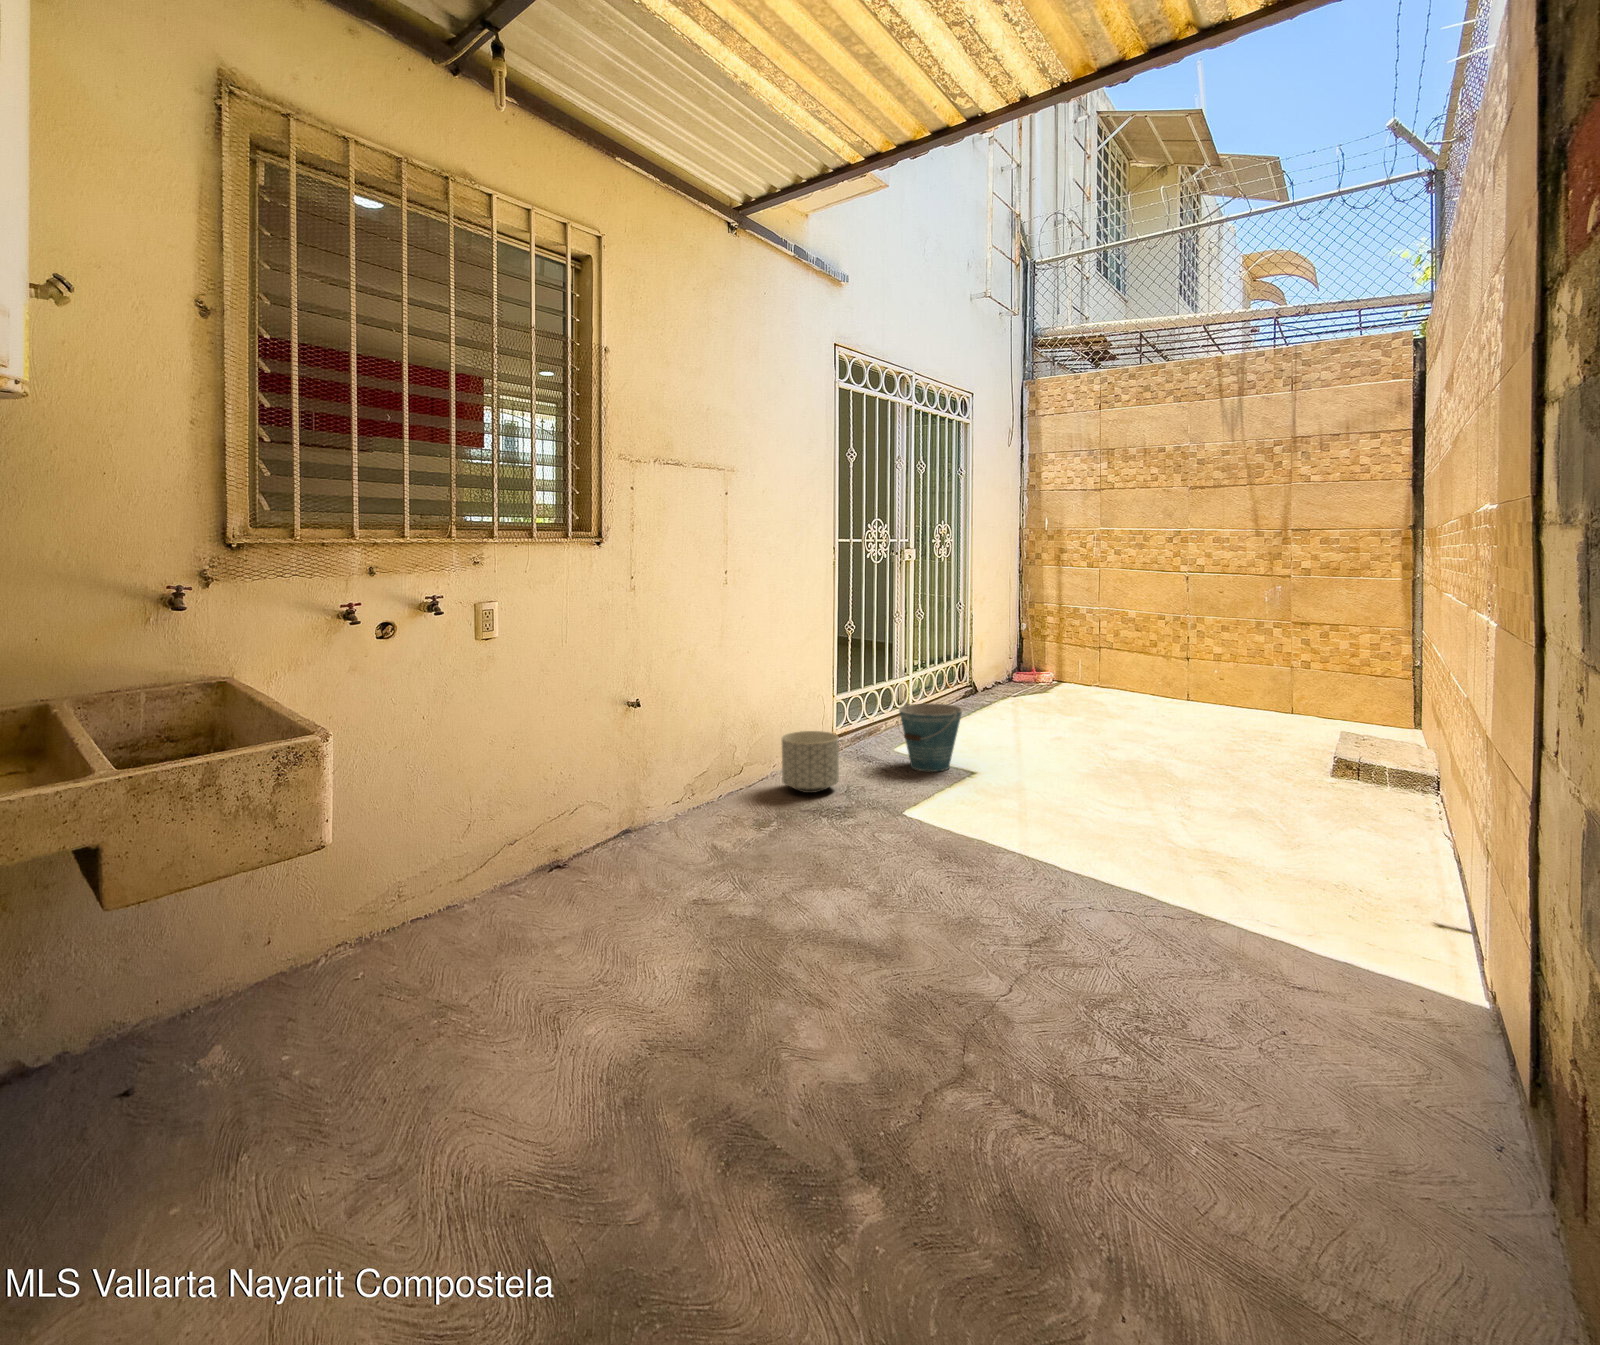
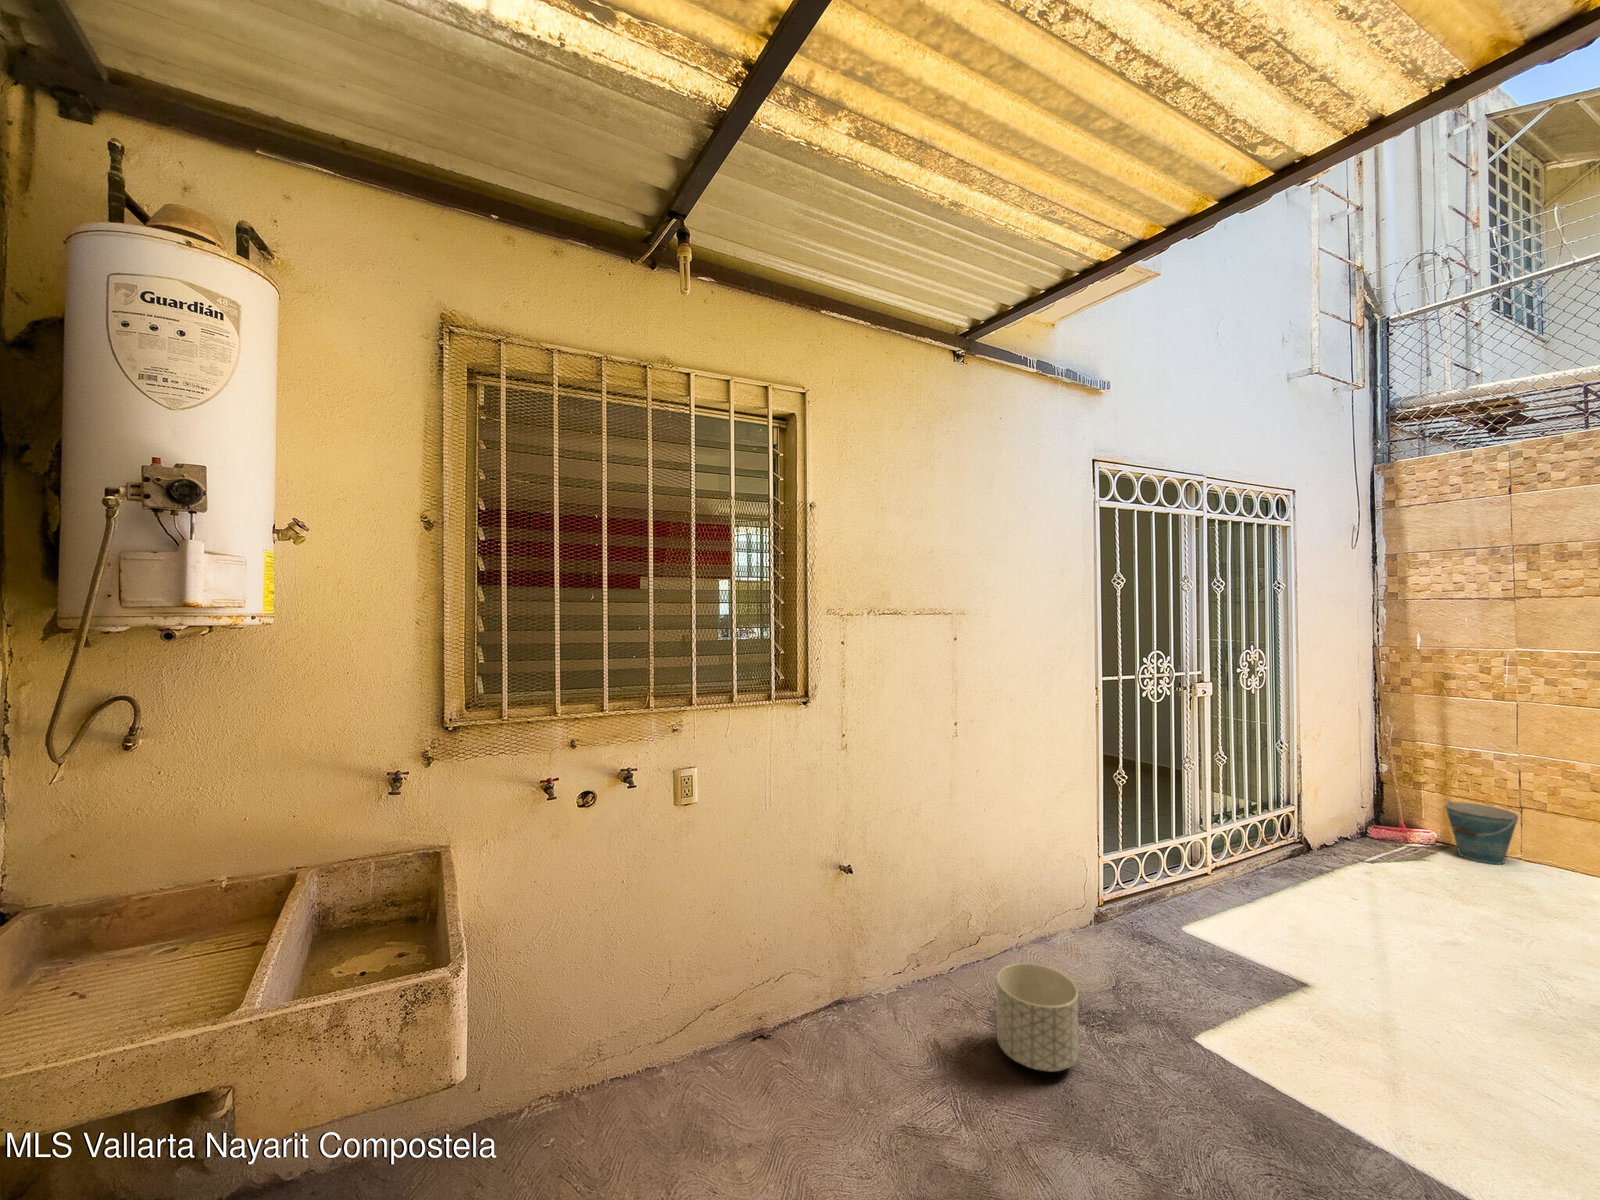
bucket: present [897,703,962,772] -> present [1445,801,1518,864]

